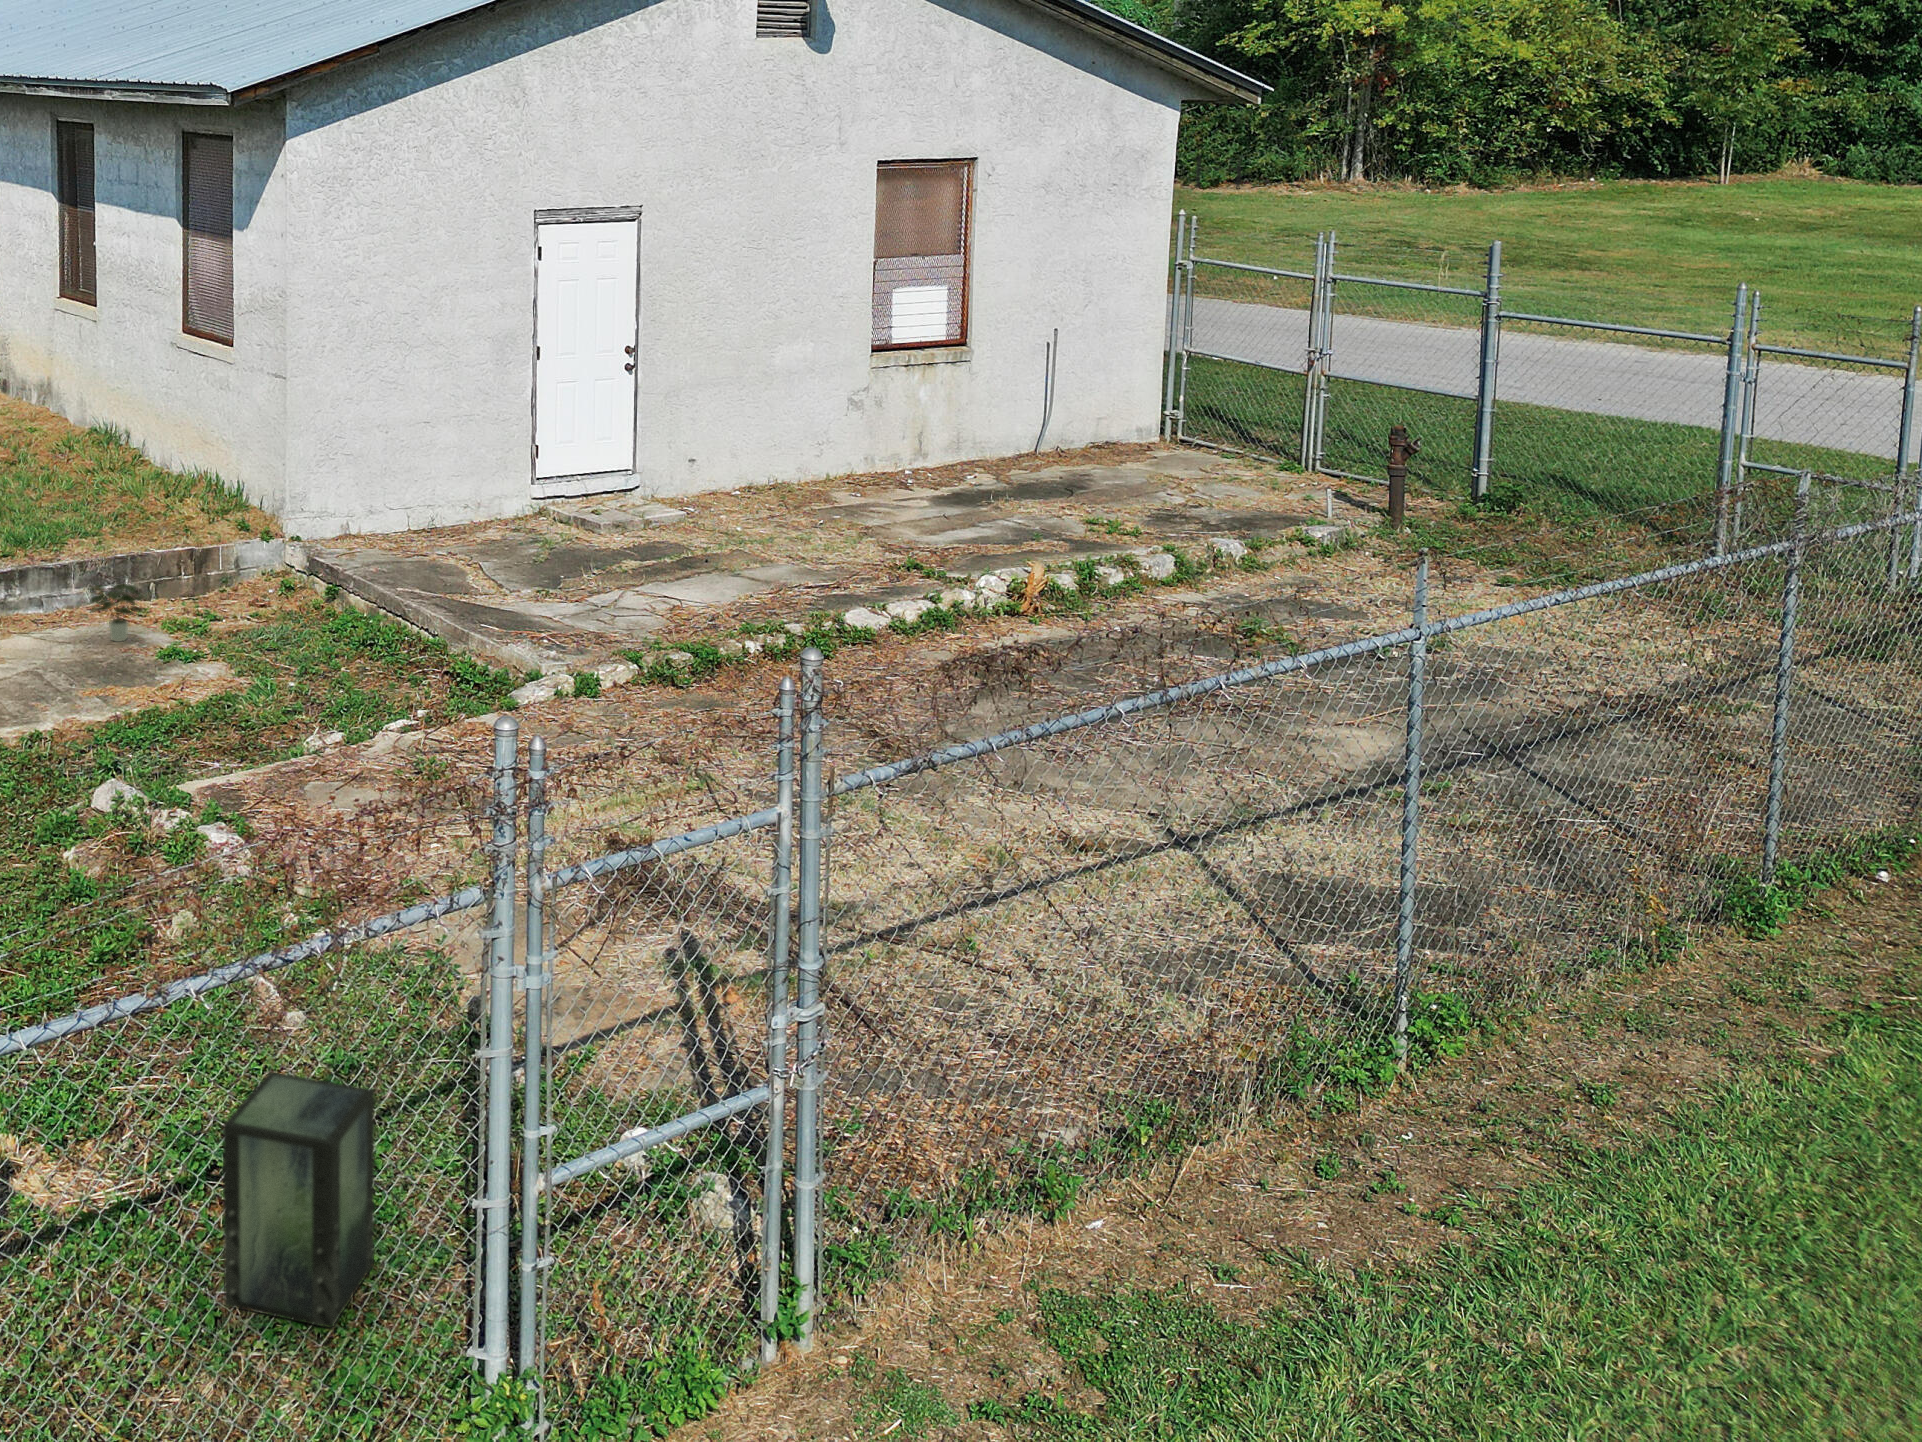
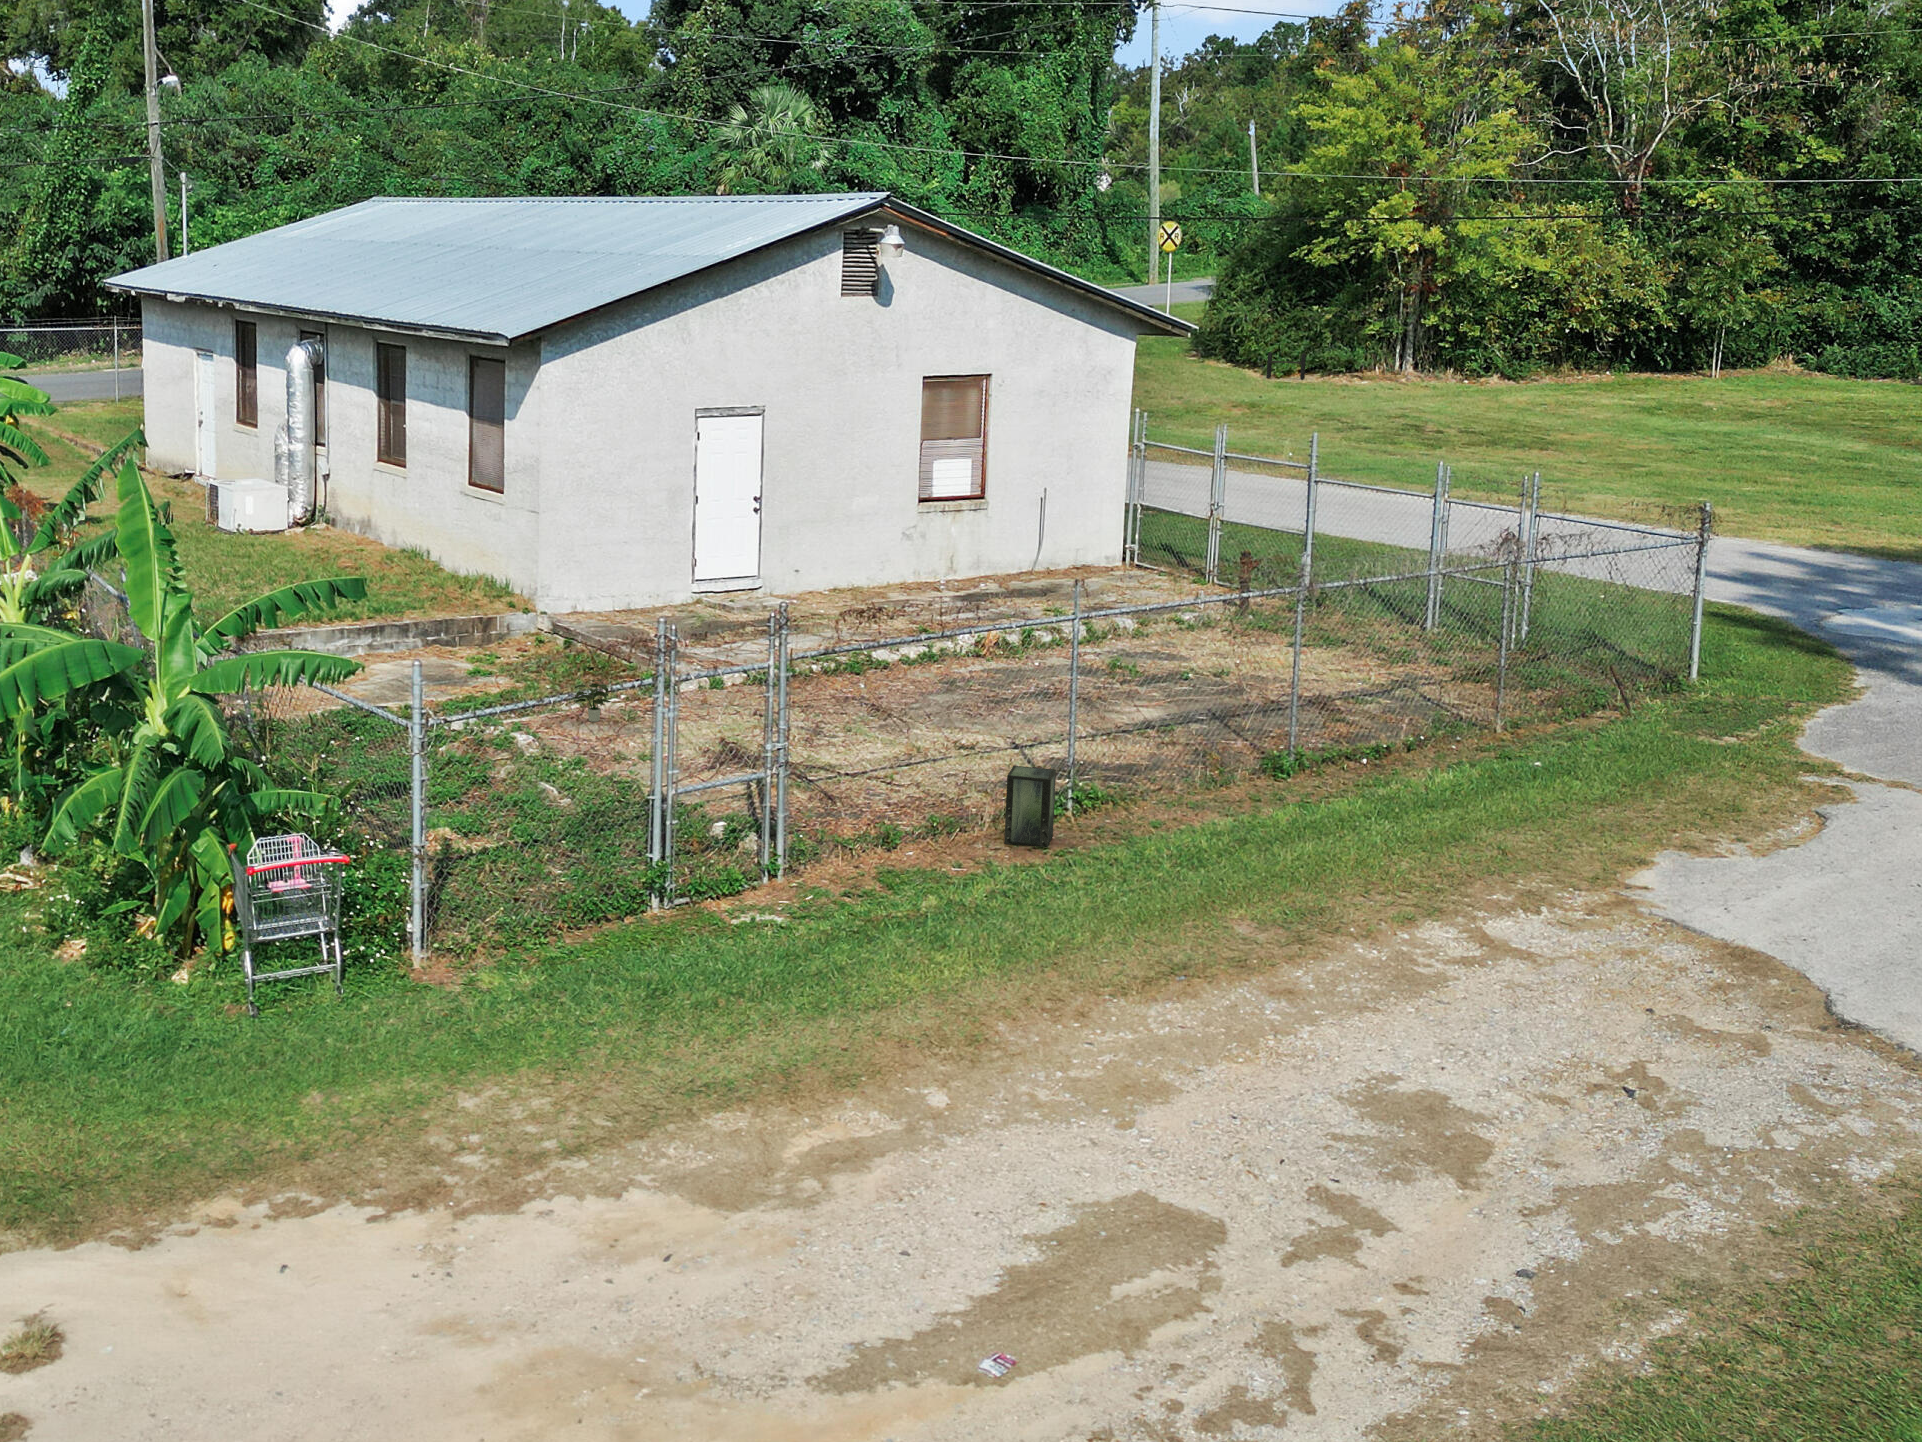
potted plant: present [90,578,144,642] -> present [574,679,611,722]
storage box: present [223,1072,375,1328] -> present [1004,766,1056,847]

